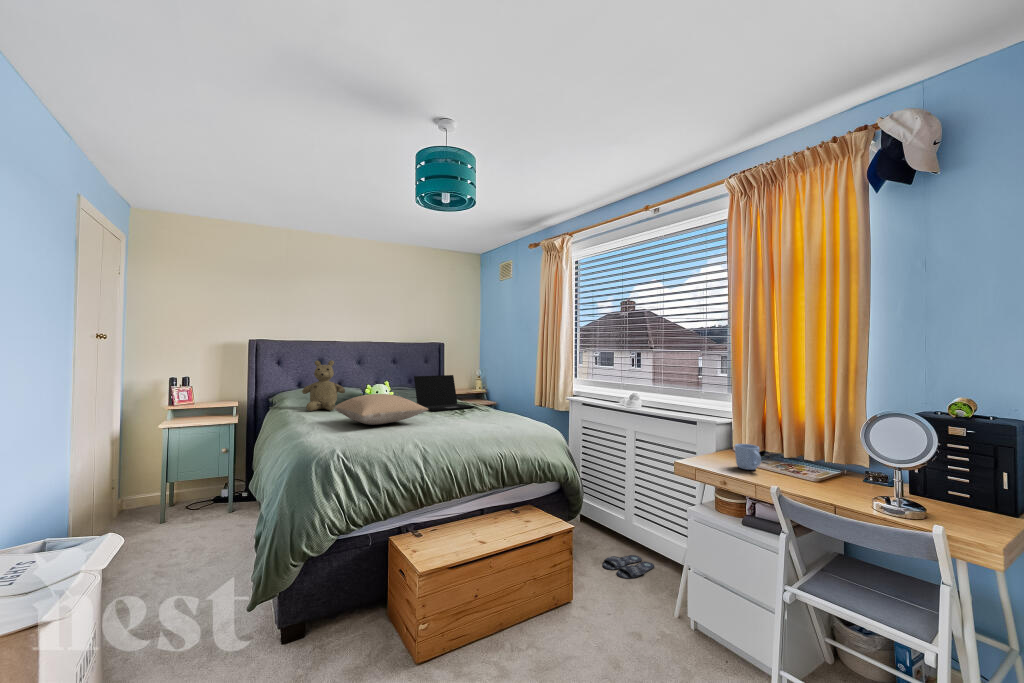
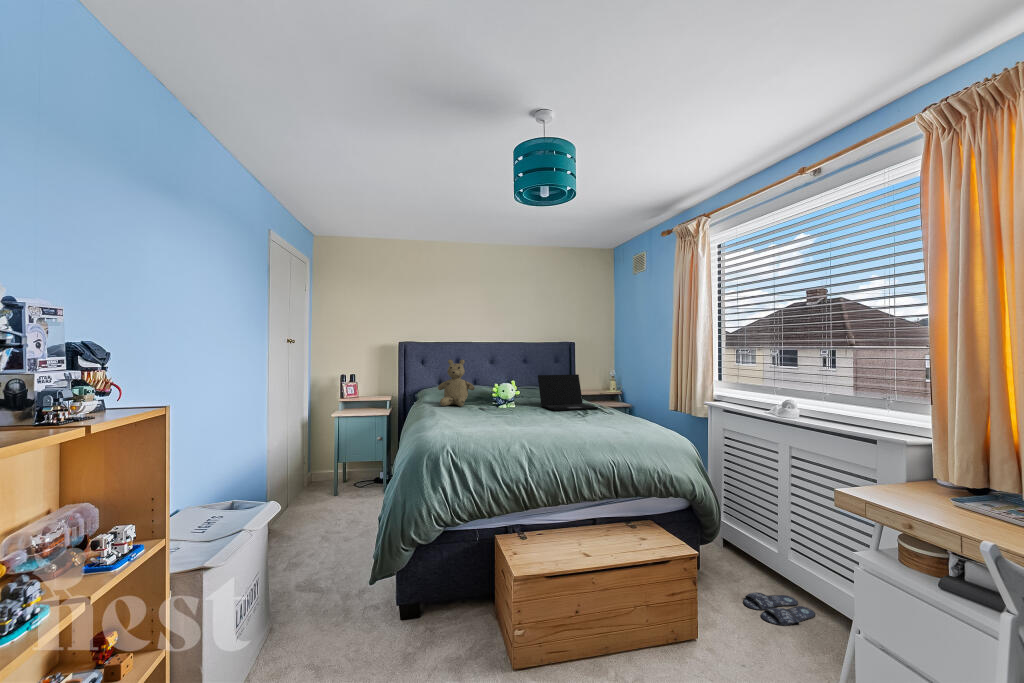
pillow: present [335,394,428,425] -> none [457,392,542,422]
mug: present [735,444,761,470] -> none [931,473,977,512]

